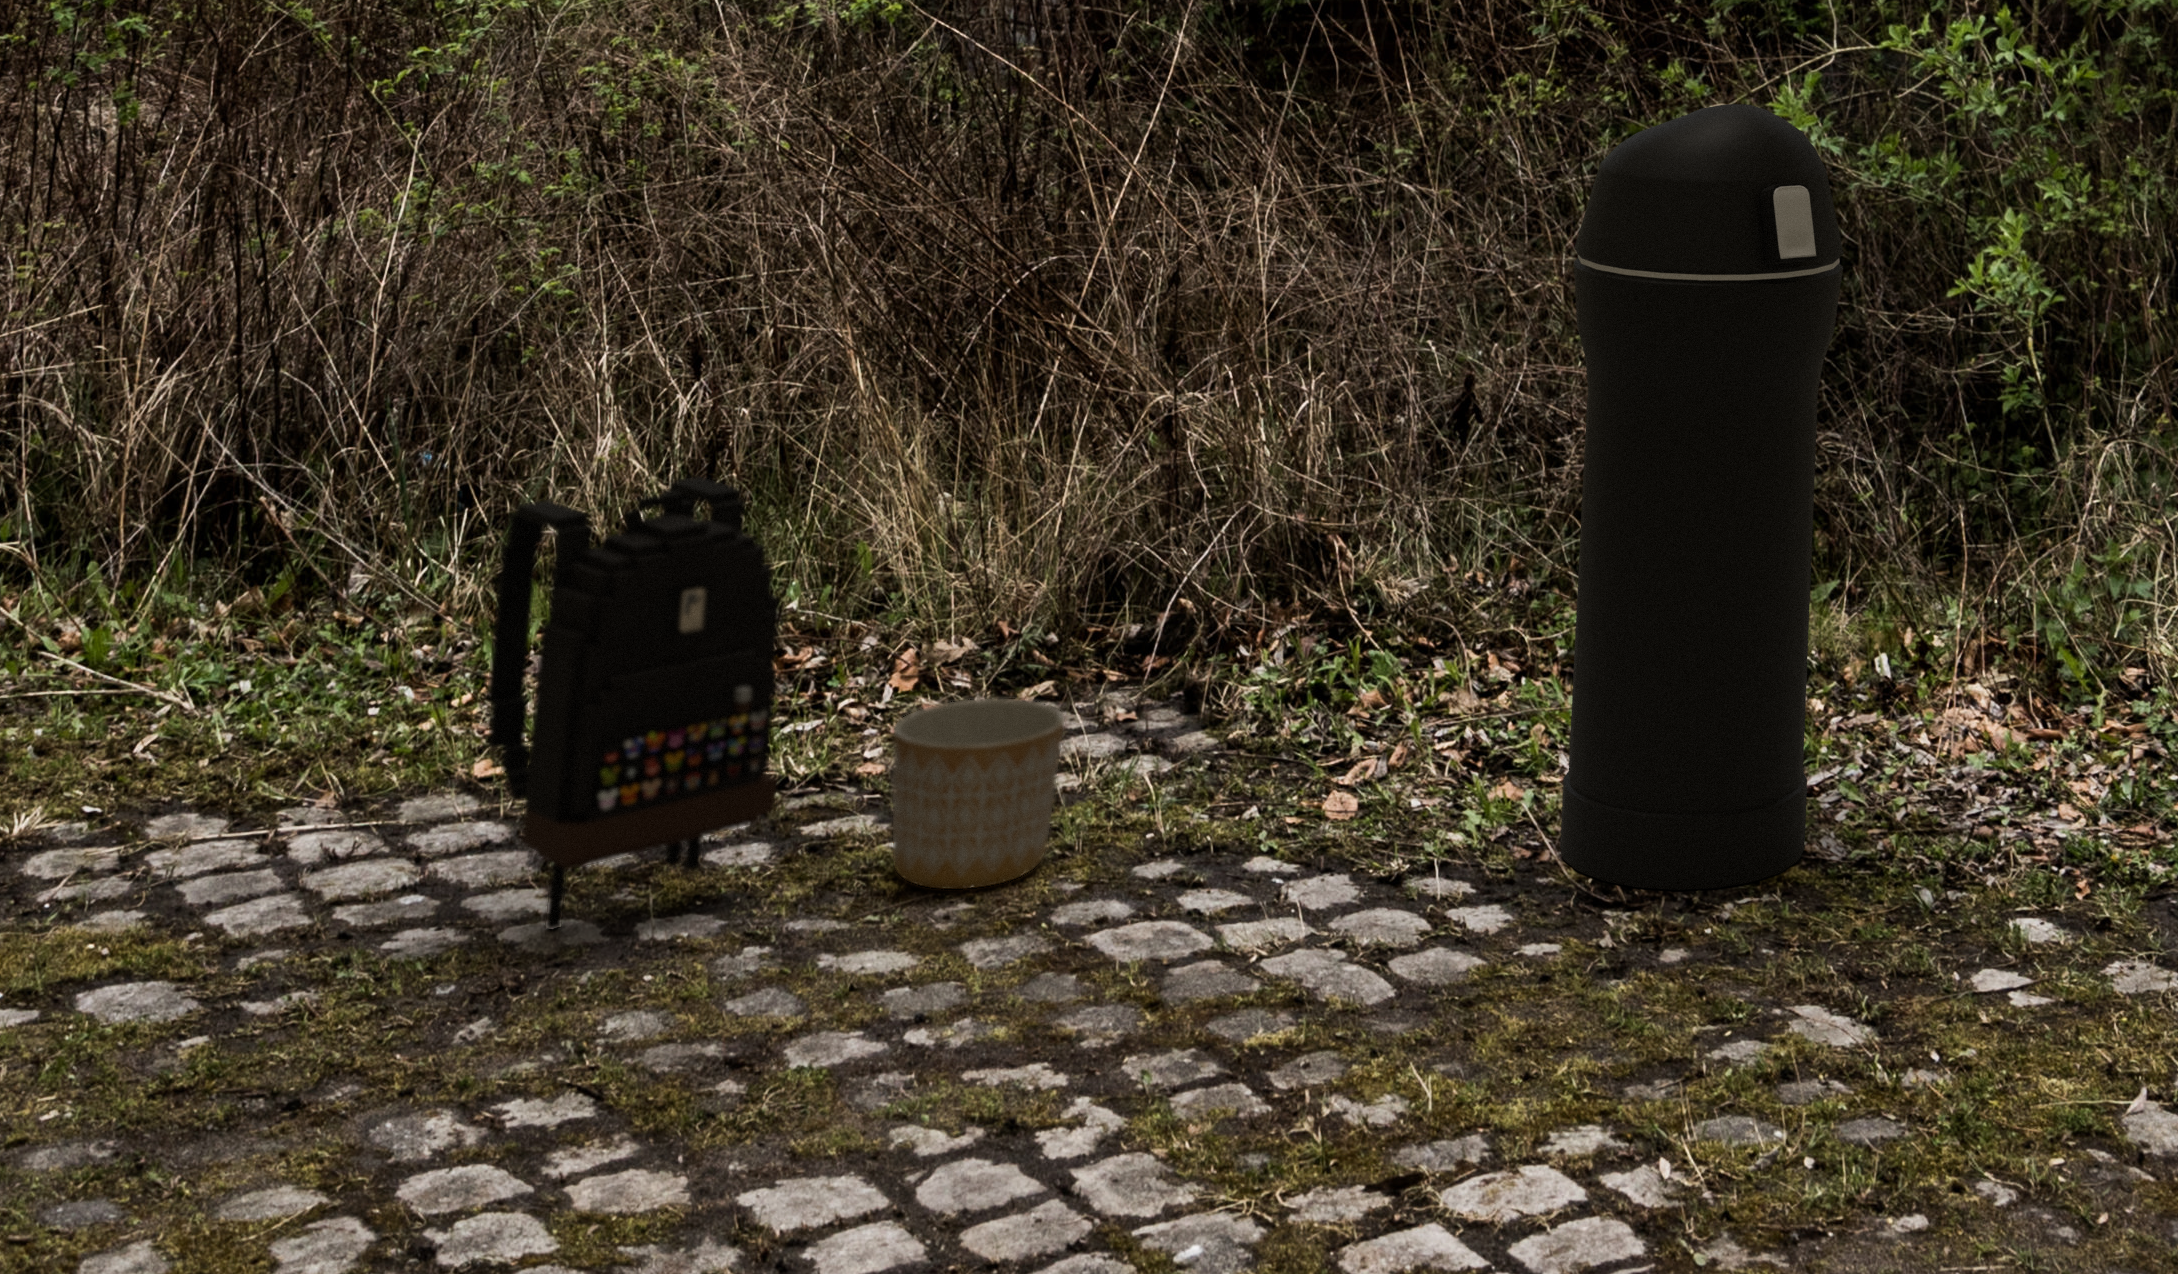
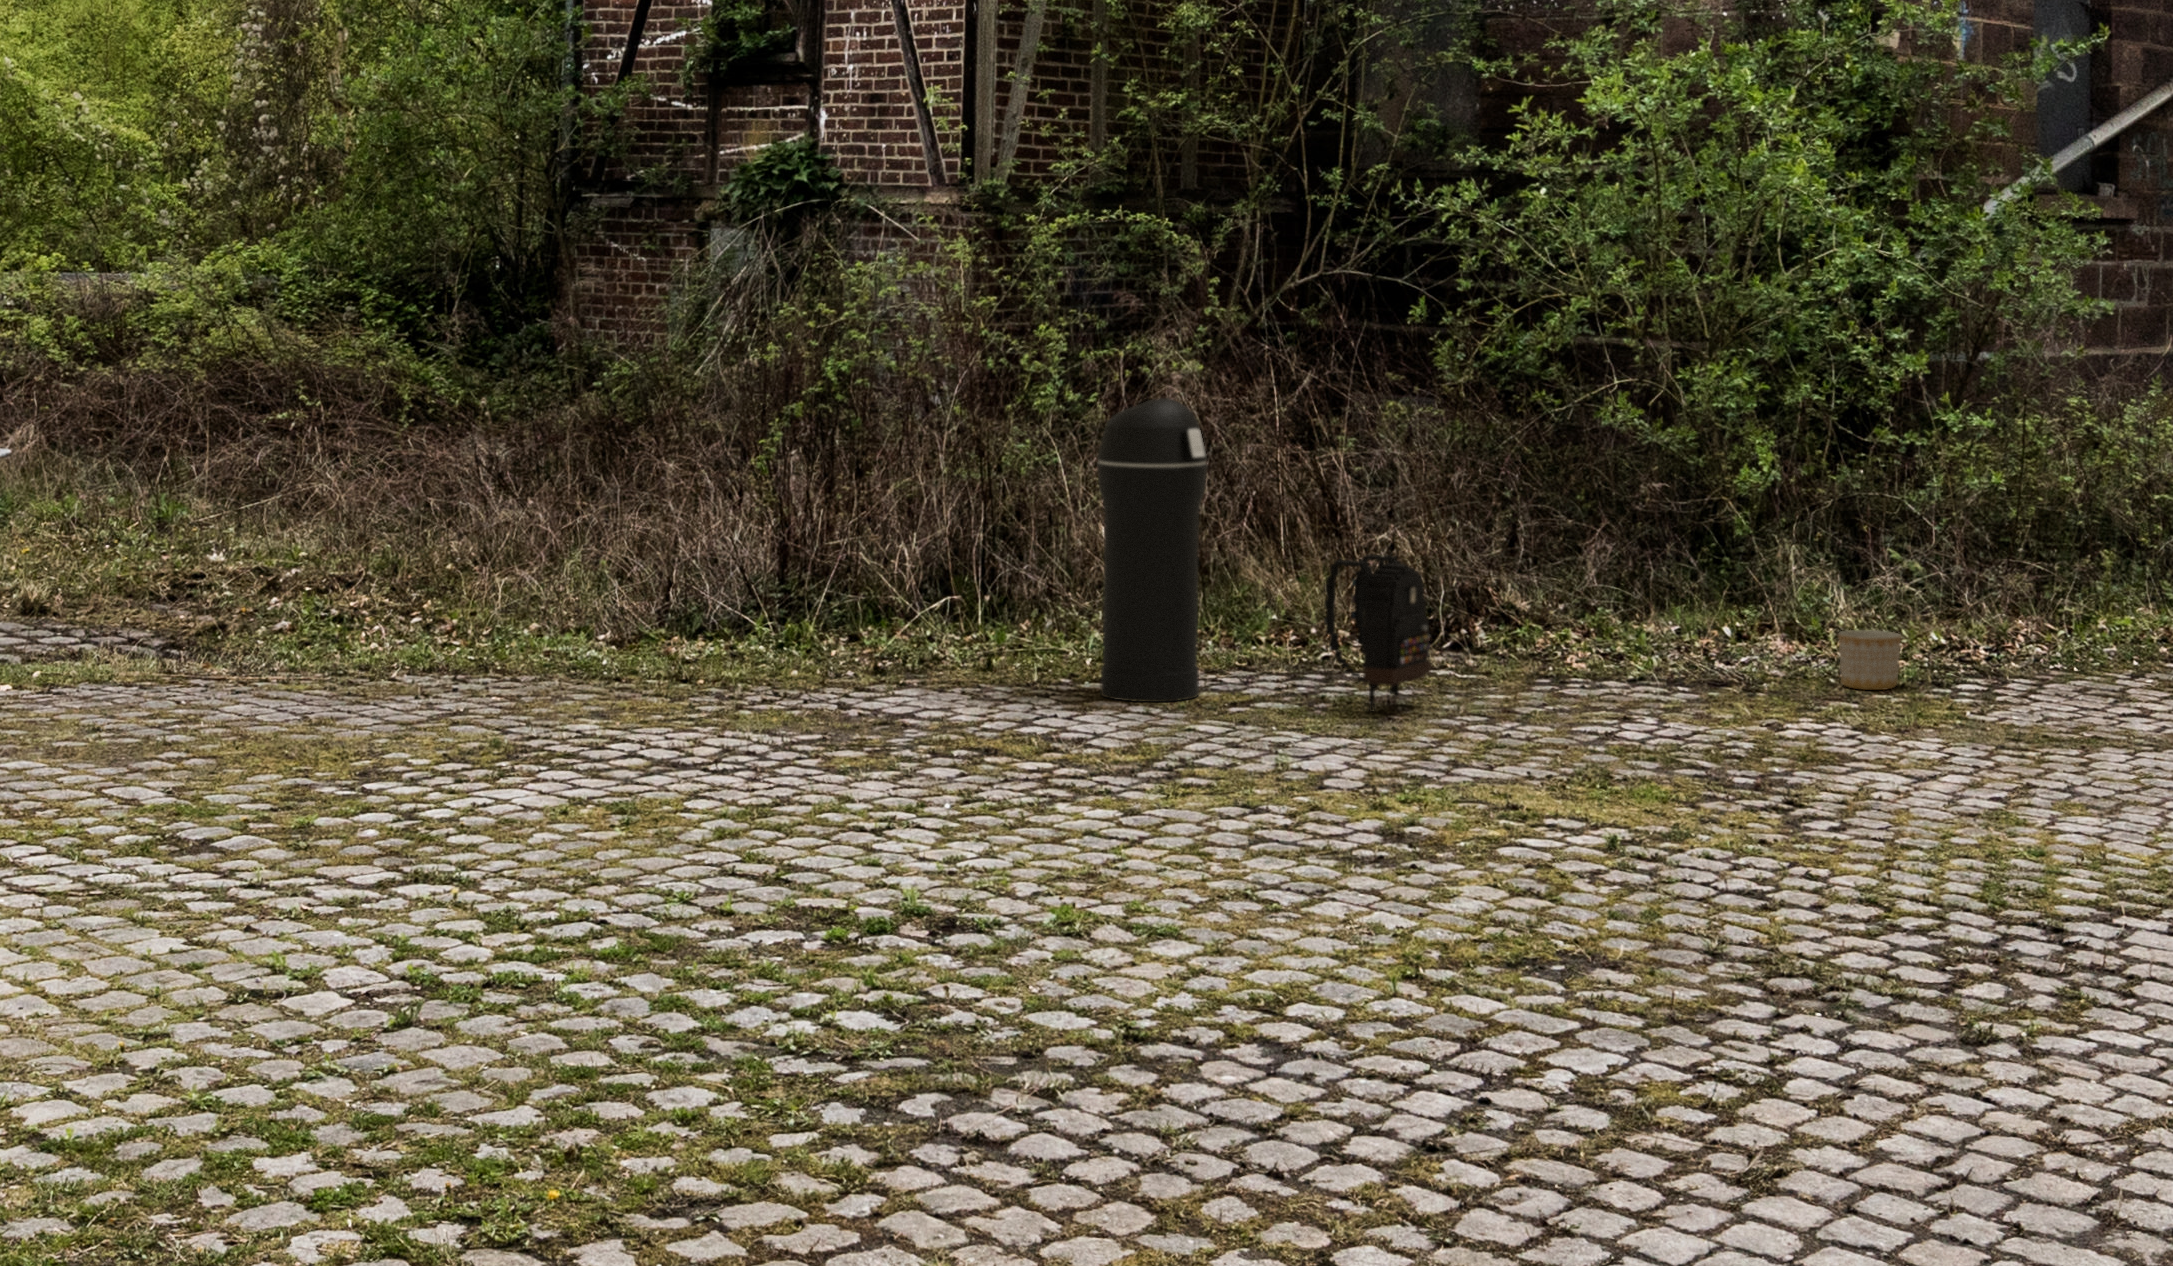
trash can: present [1560,104,1844,890] -> present [1097,398,1208,702]
planter: present [893,699,1064,889] -> present [1839,630,1901,690]

